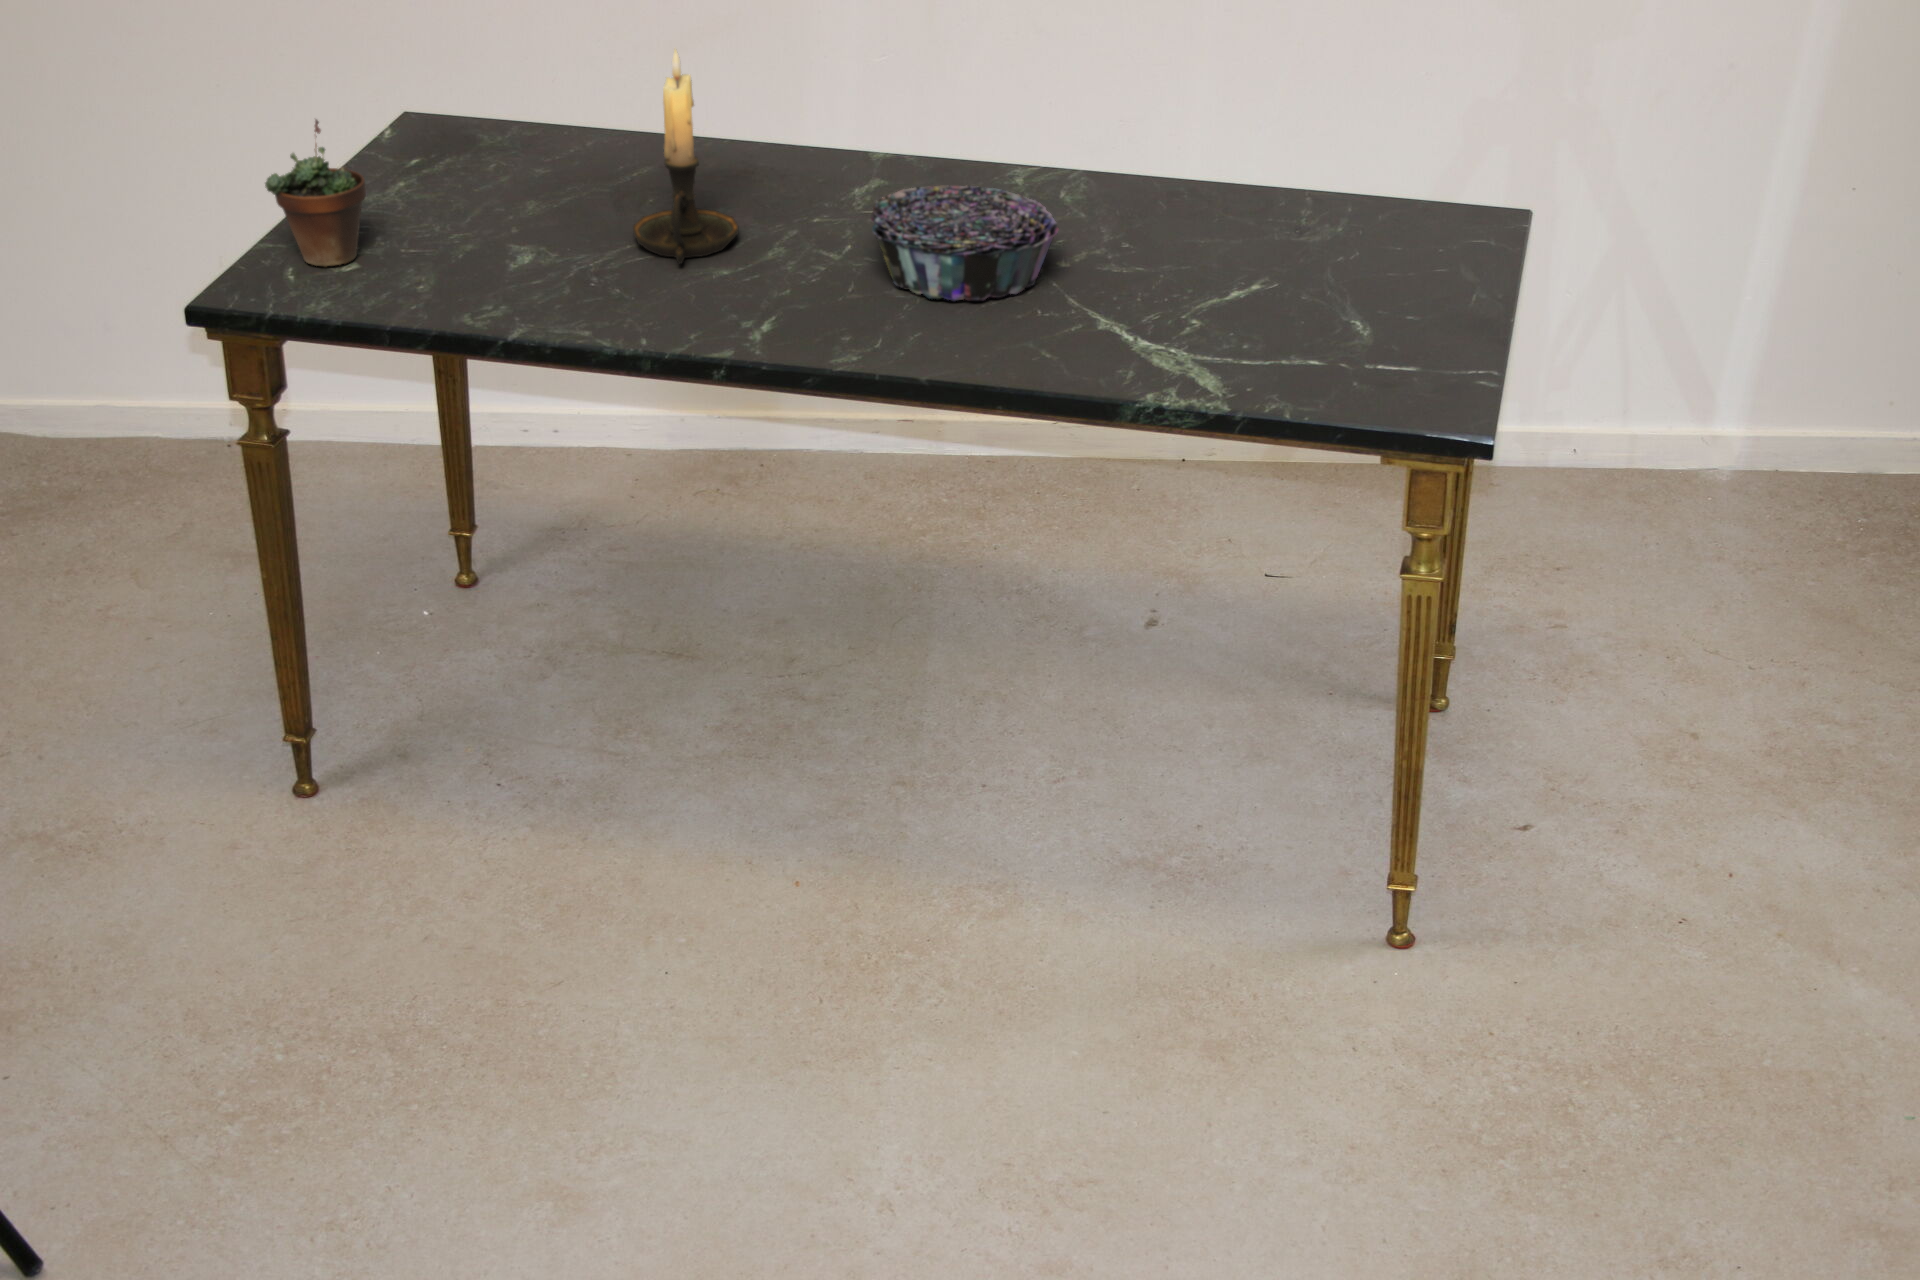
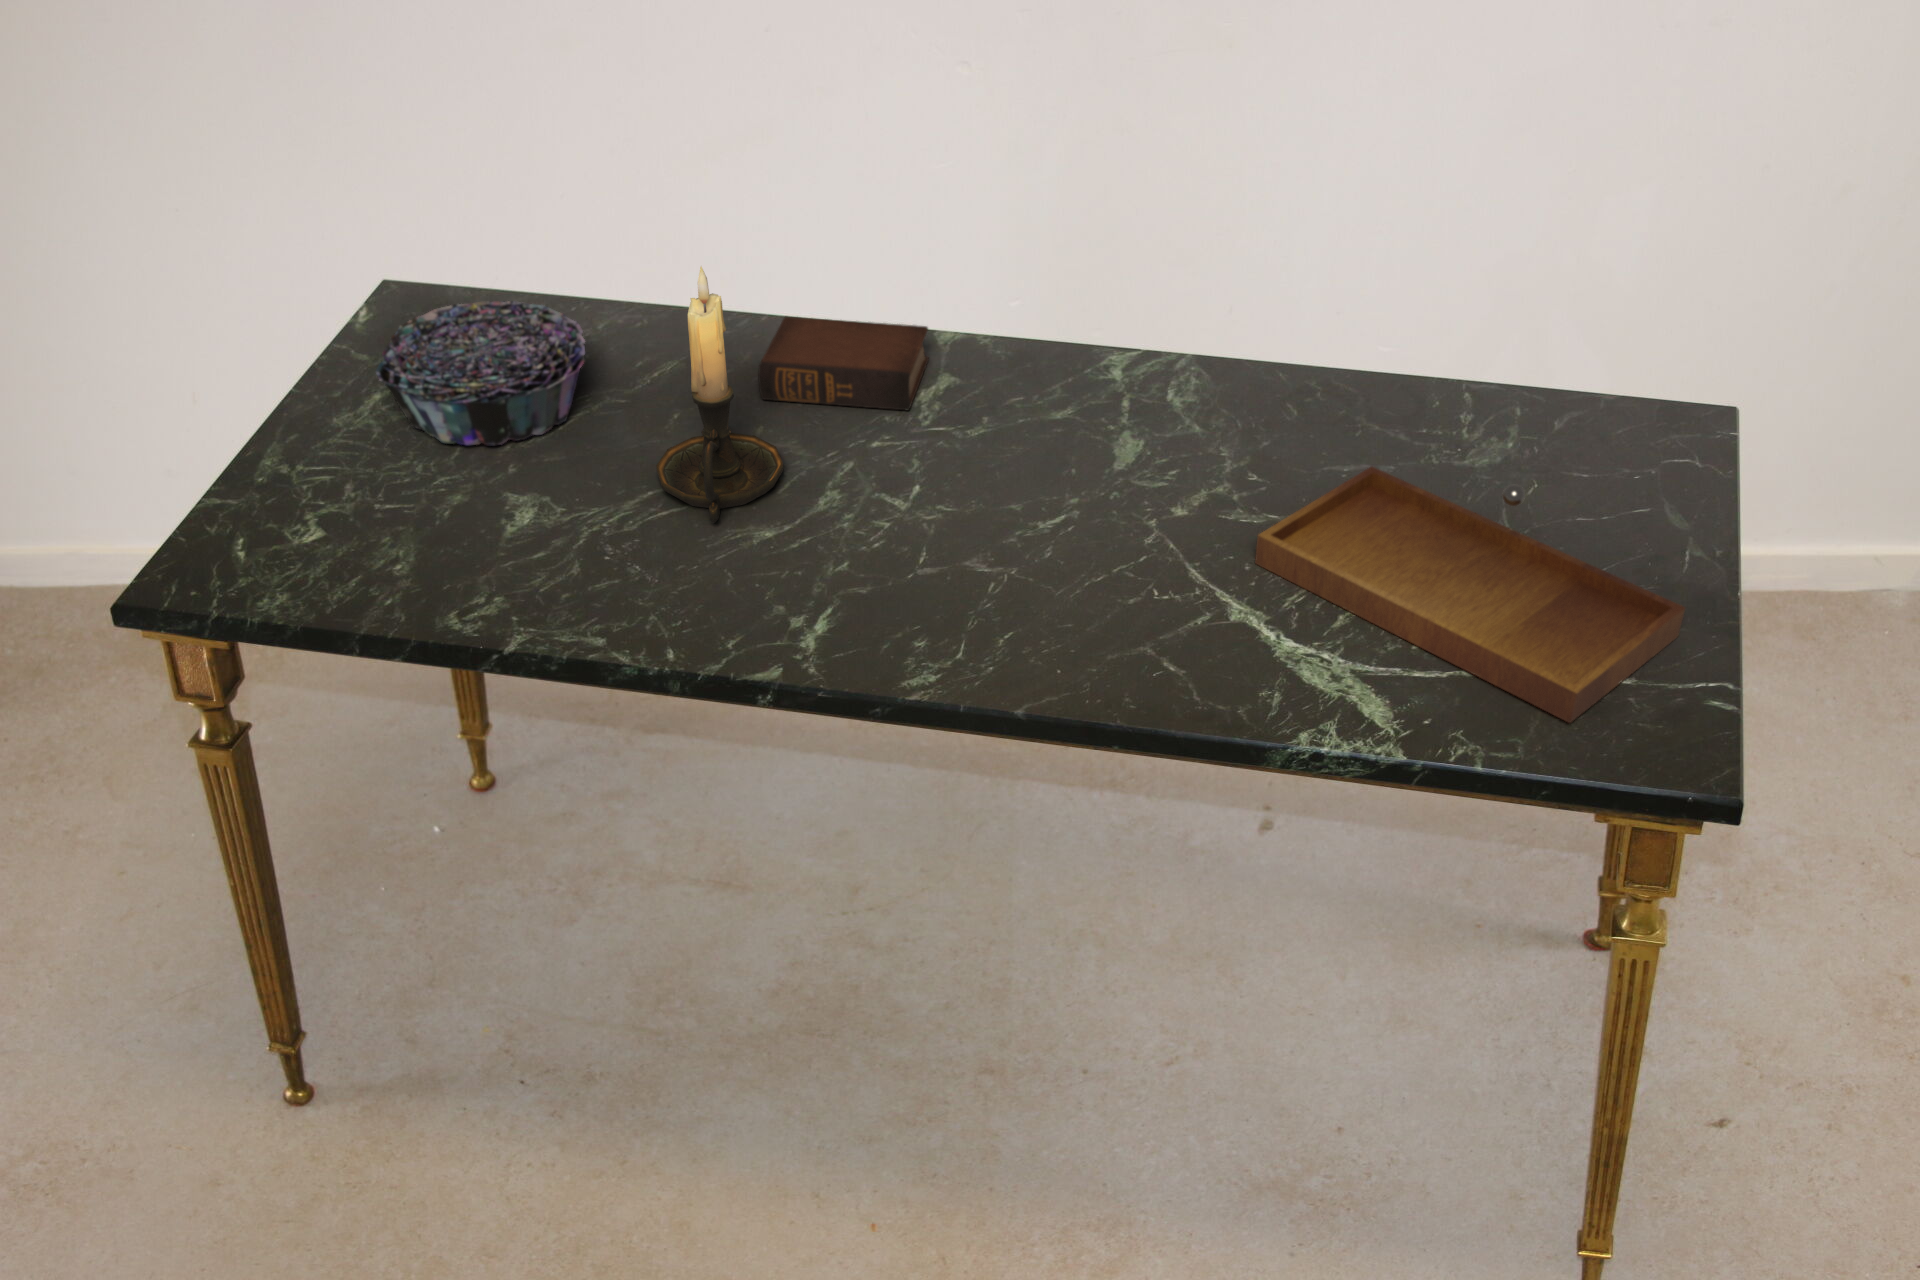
succulent plant: present [265,120,366,267] -> none [206,366,332,534]
book: none [720,134,865,203] -> present [758,317,929,410]
decorative bowl: present [871,186,1058,301] -> present [376,301,585,445]
tray: none [1123,218,1463,389] -> present [1255,467,1685,723]

